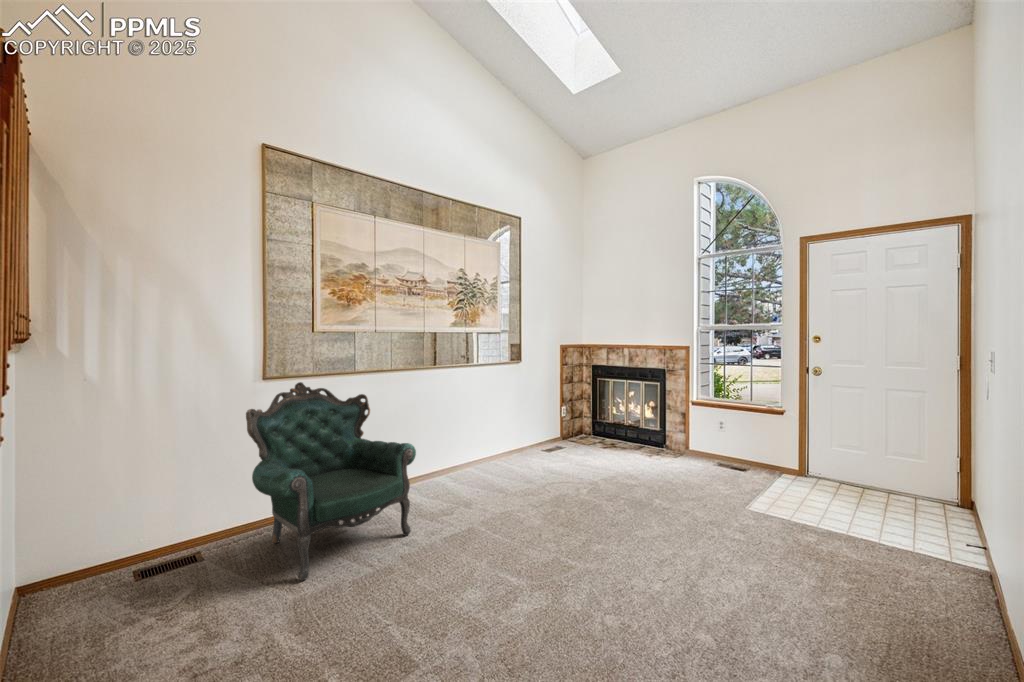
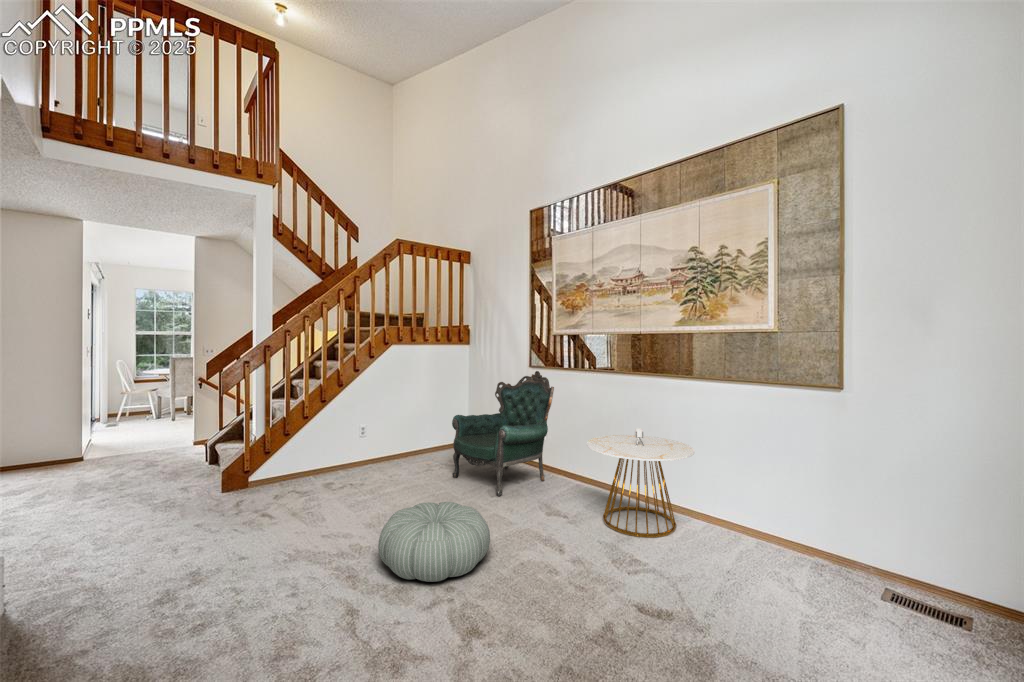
side table: none [436,406,517,489] -> present [587,428,695,538]
pouf: none [535,487,641,563] -> present [378,502,490,582]

